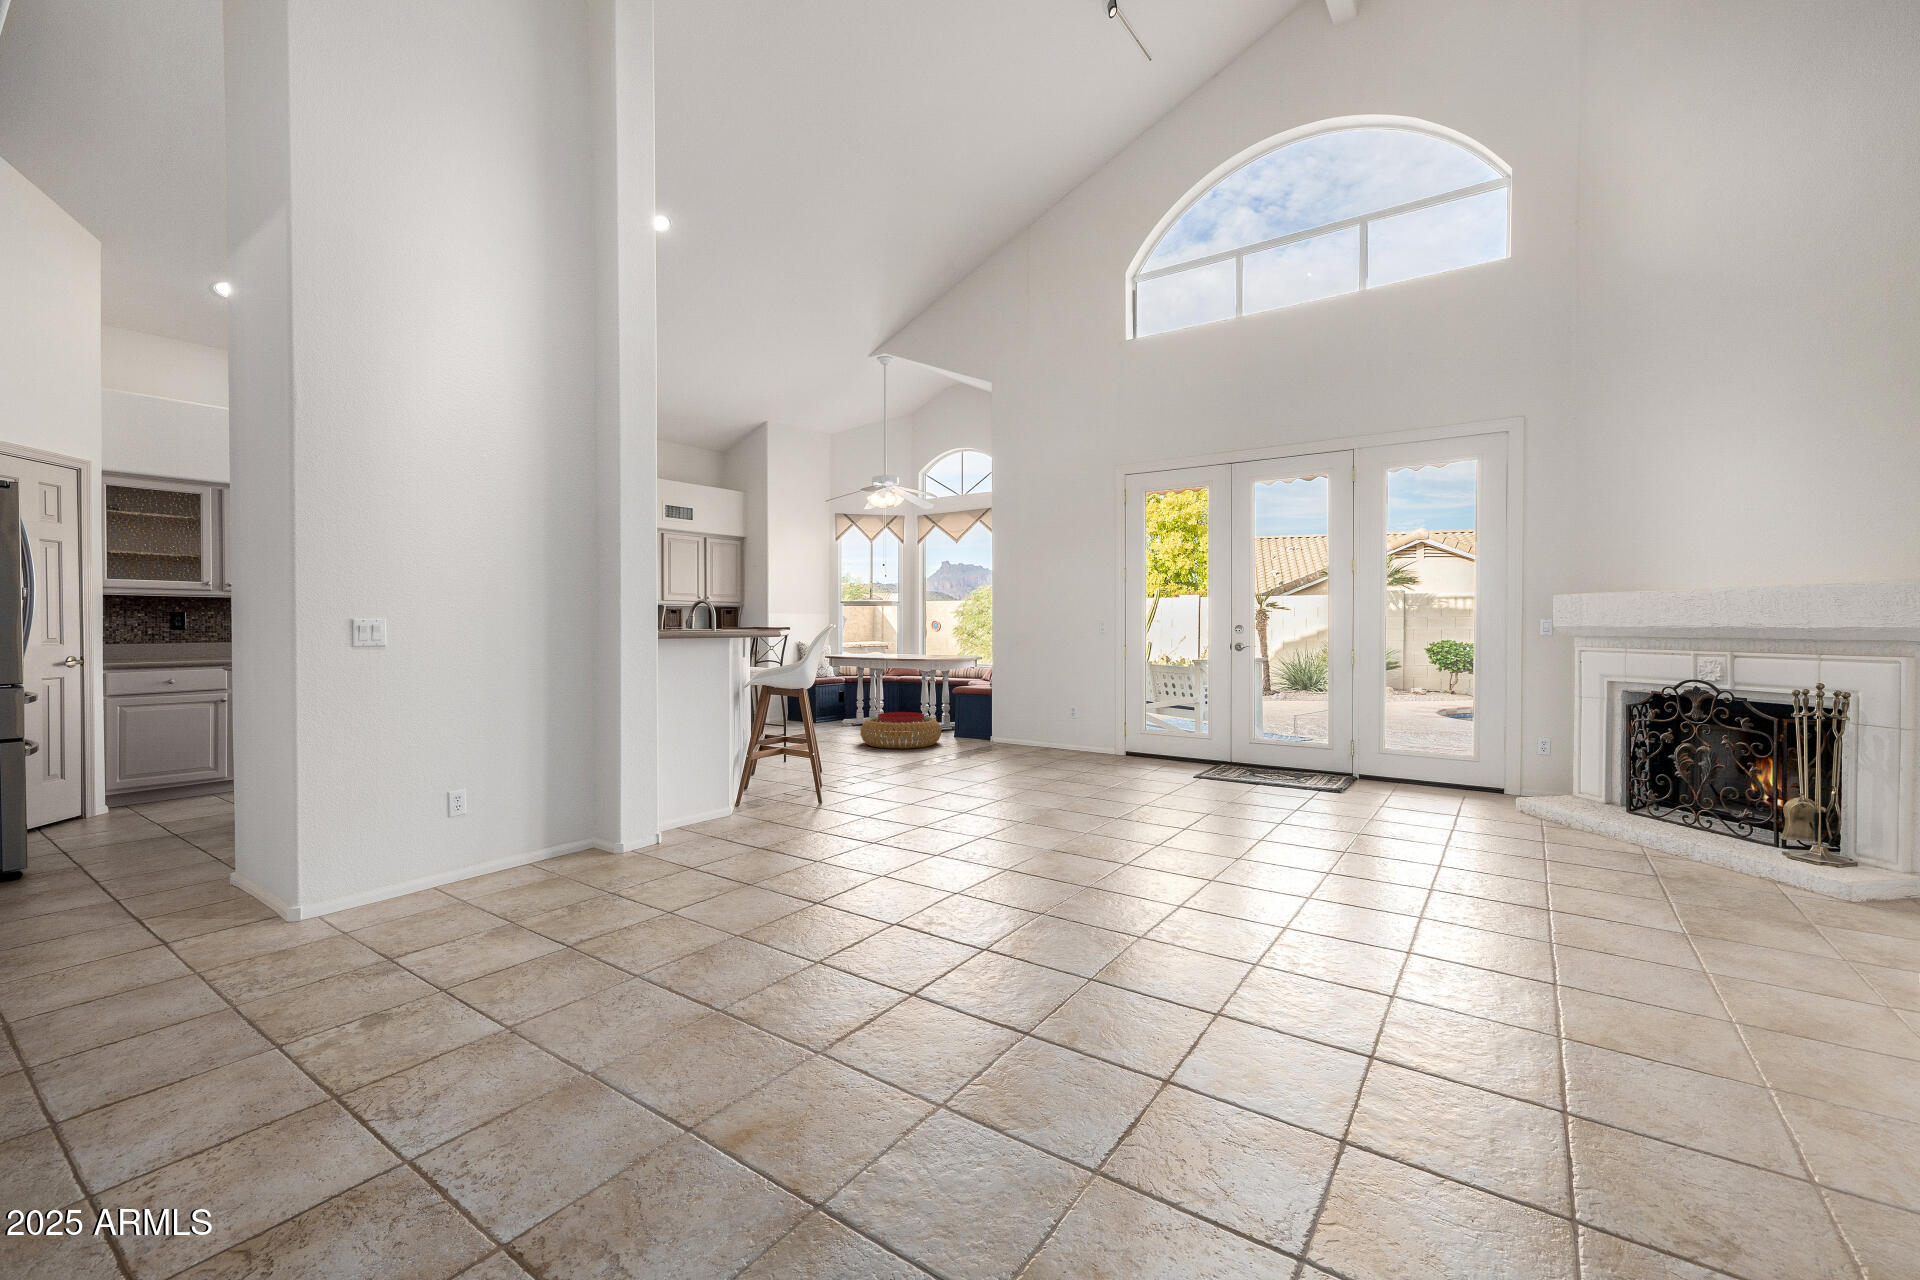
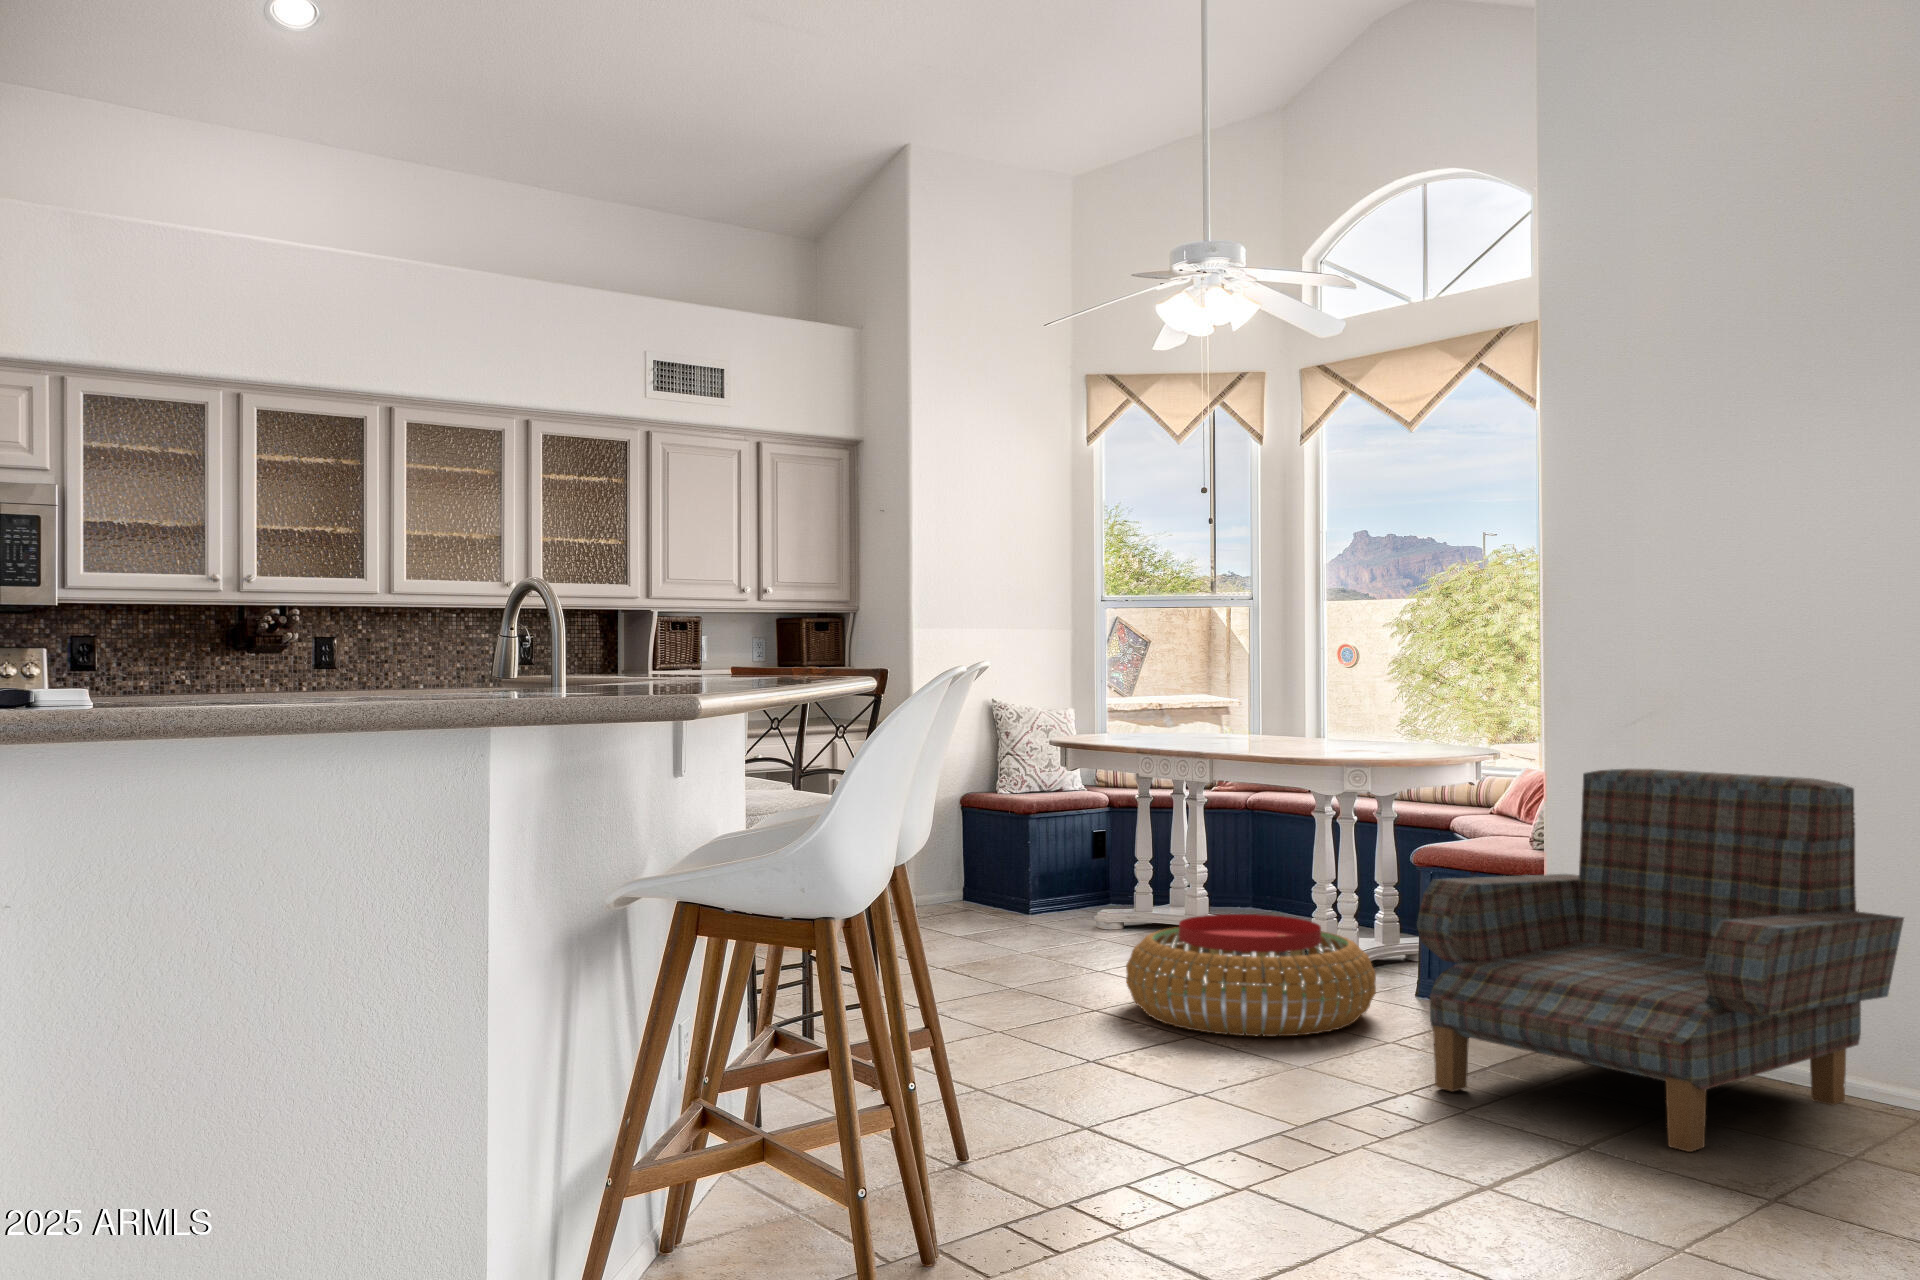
armchair: none [952,661,1085,766] -> present [1417,769,1904,1152]

